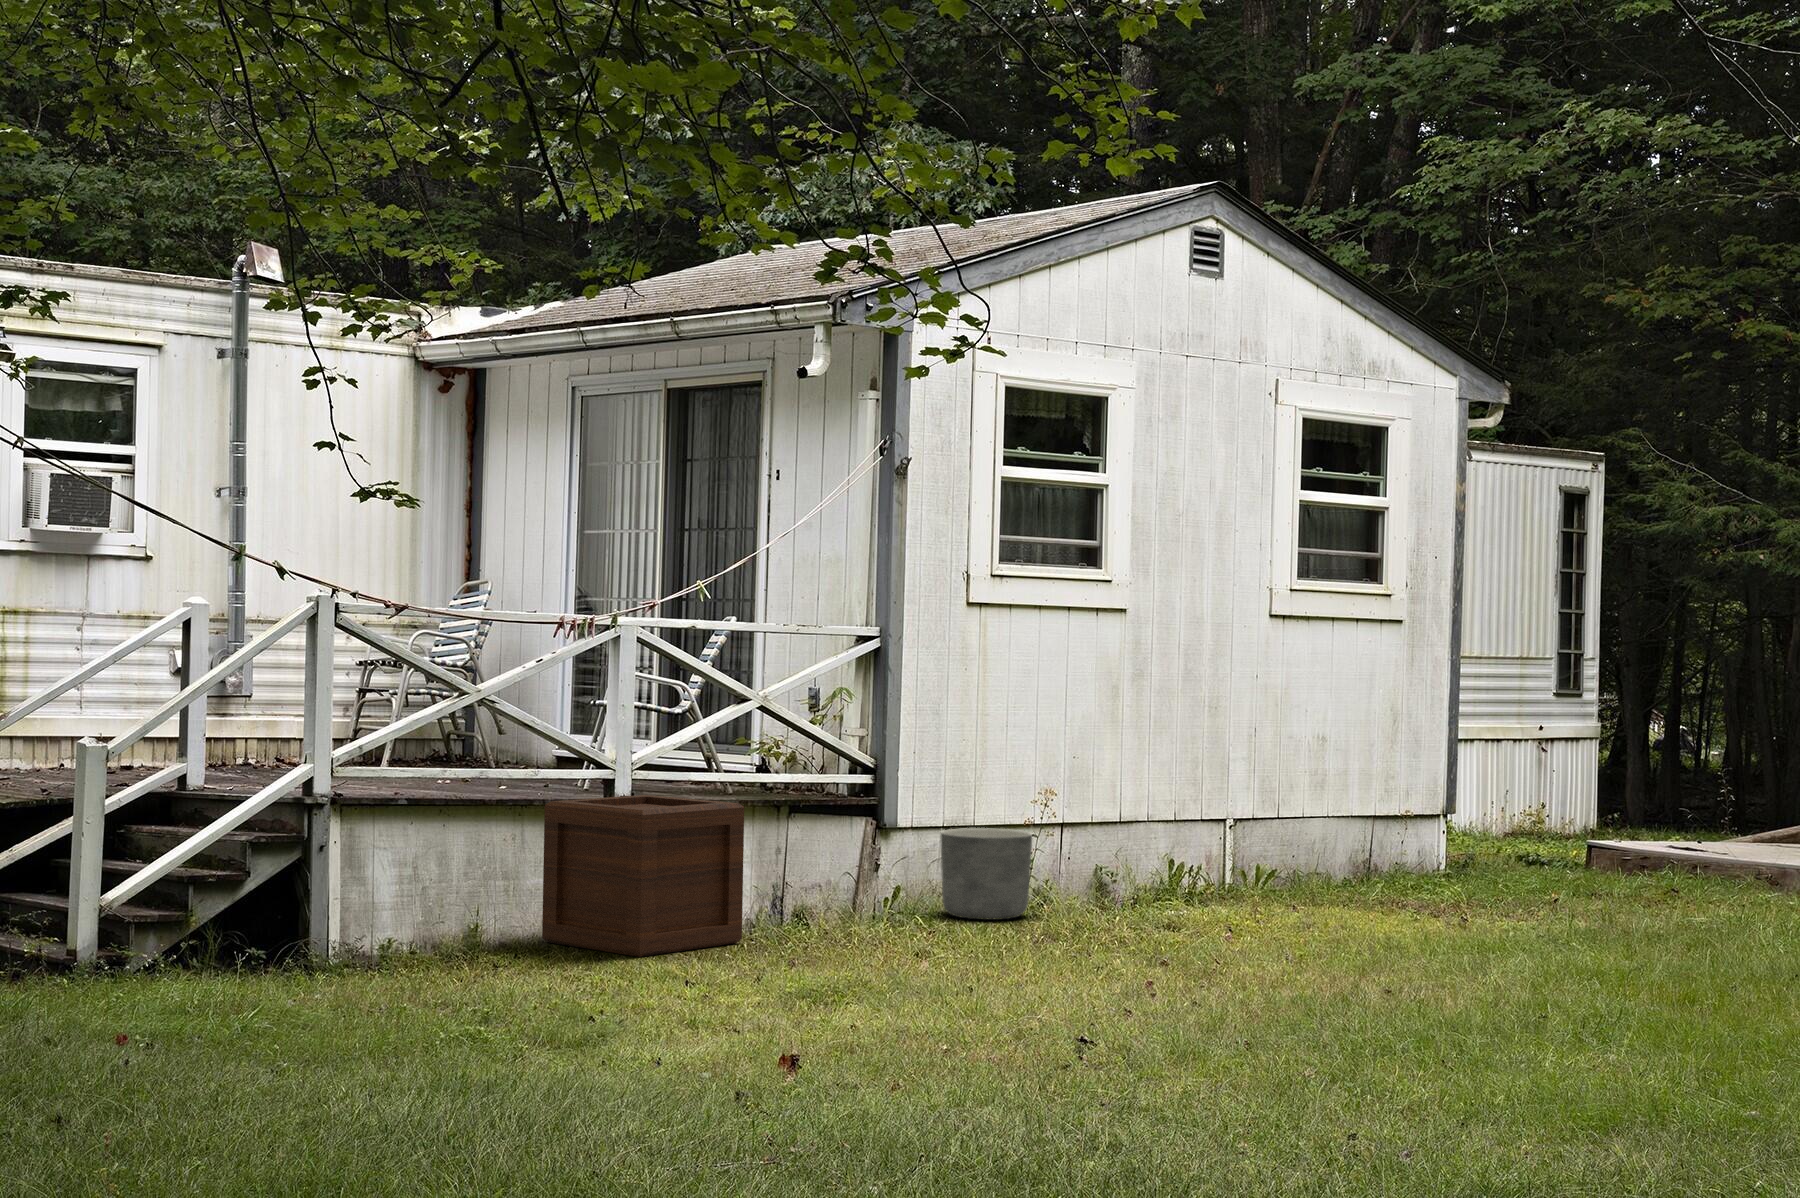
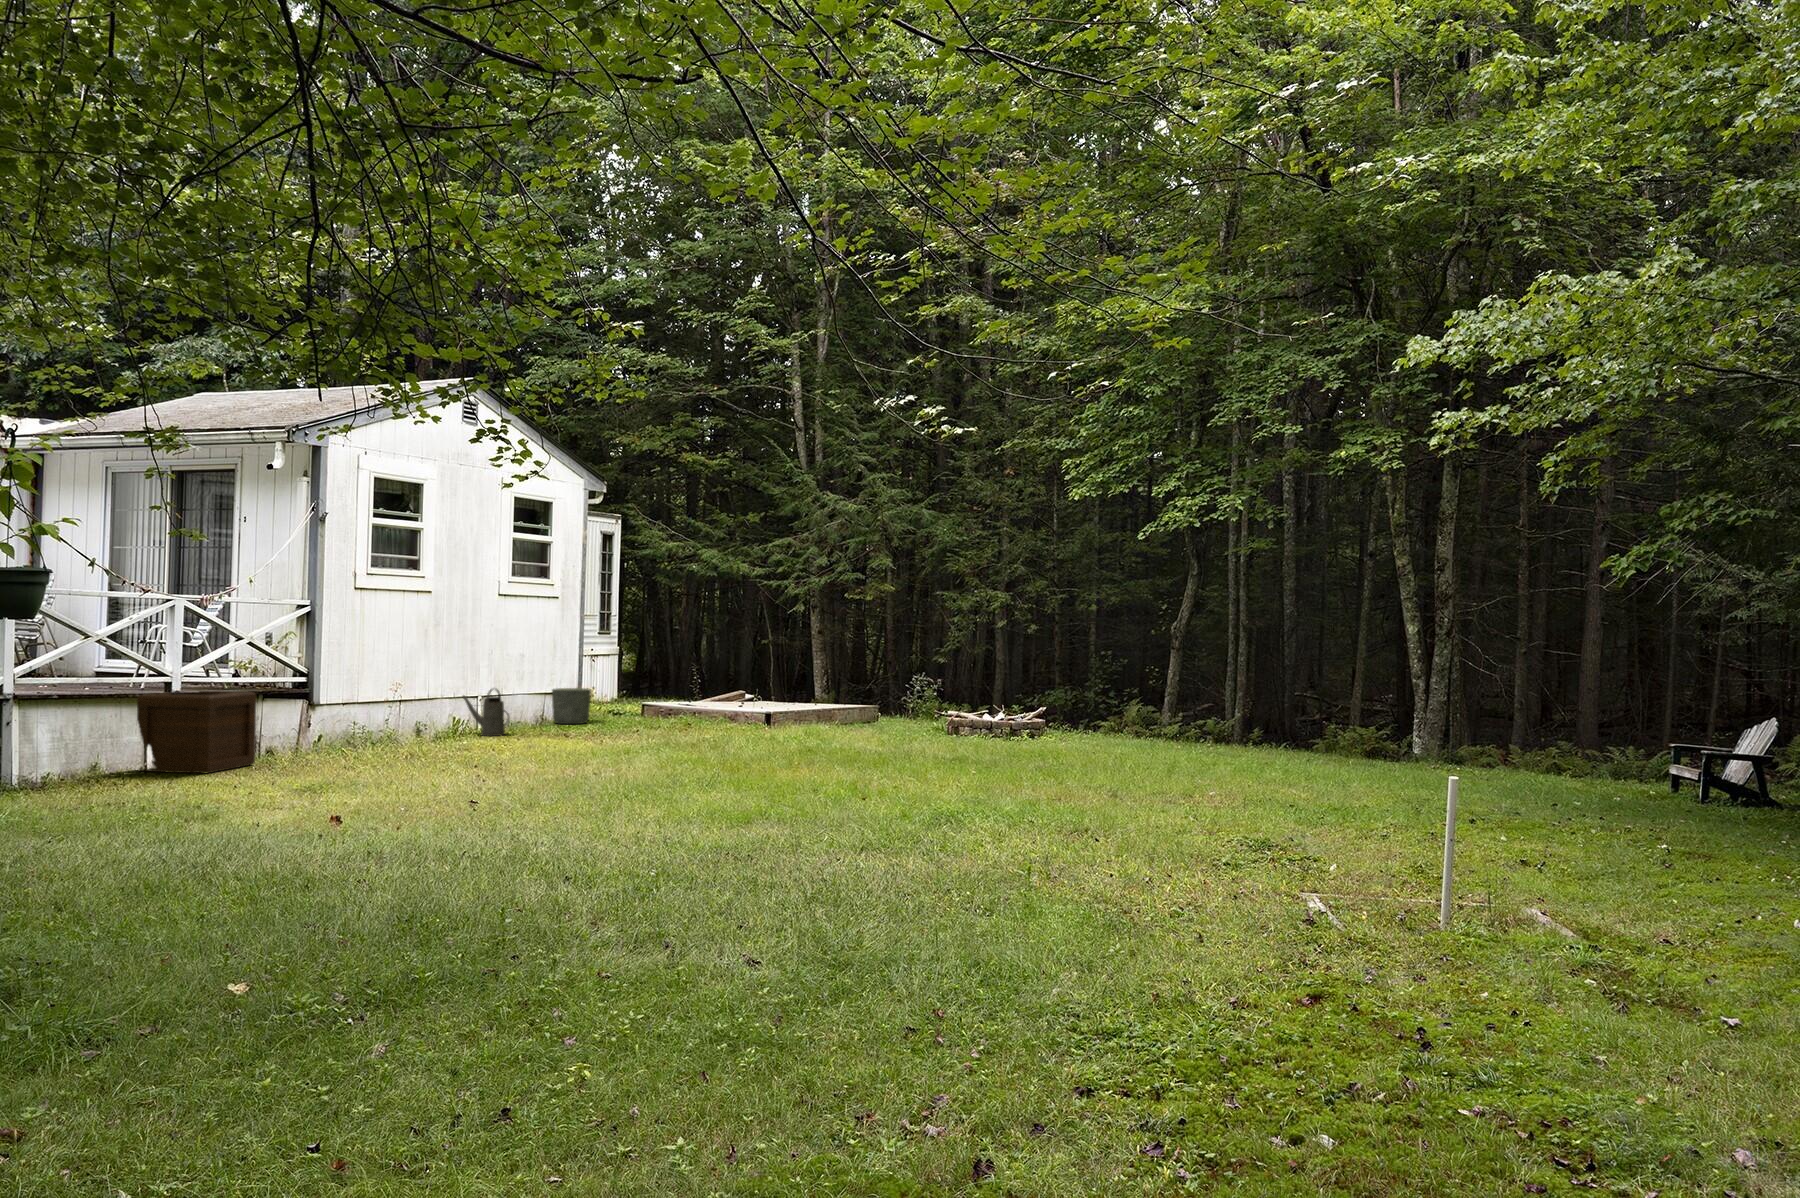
watering can: none [1192,808,1275,906] -> present [462,689,509,736]
planter: present [940,828,1032,920] -> present [552,688,591,724]

